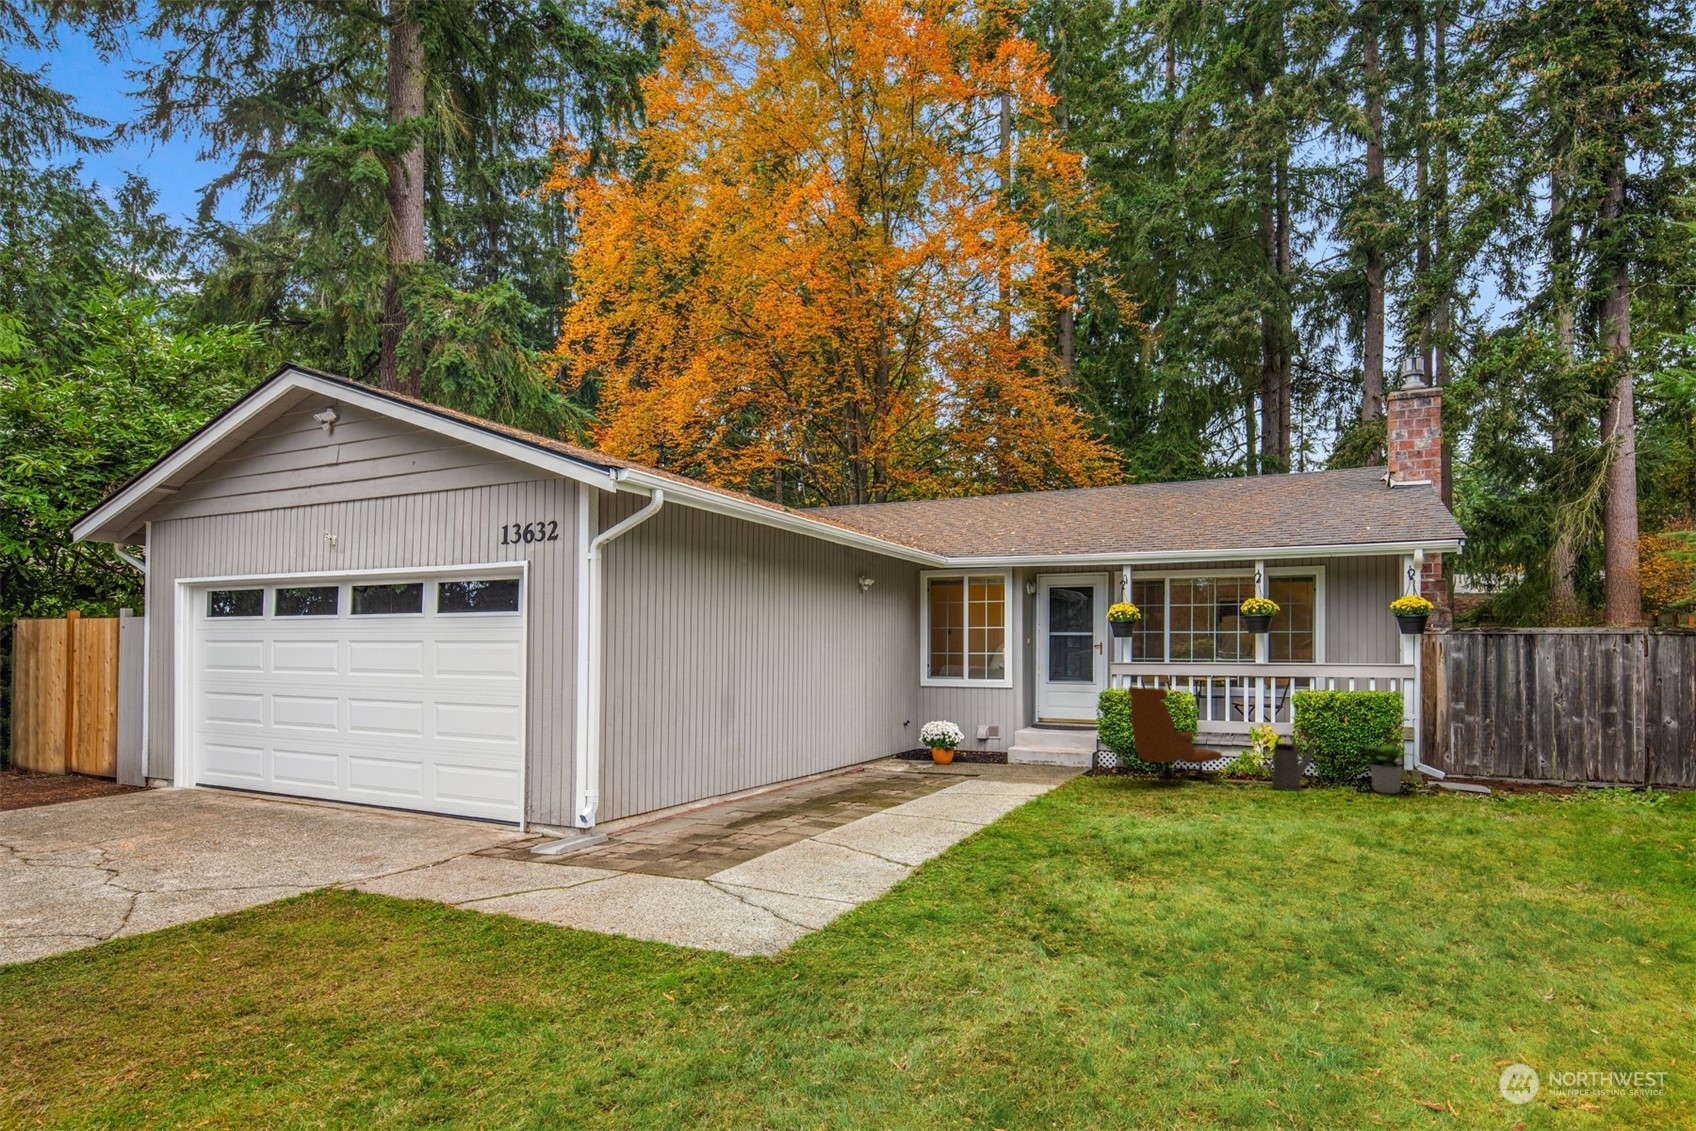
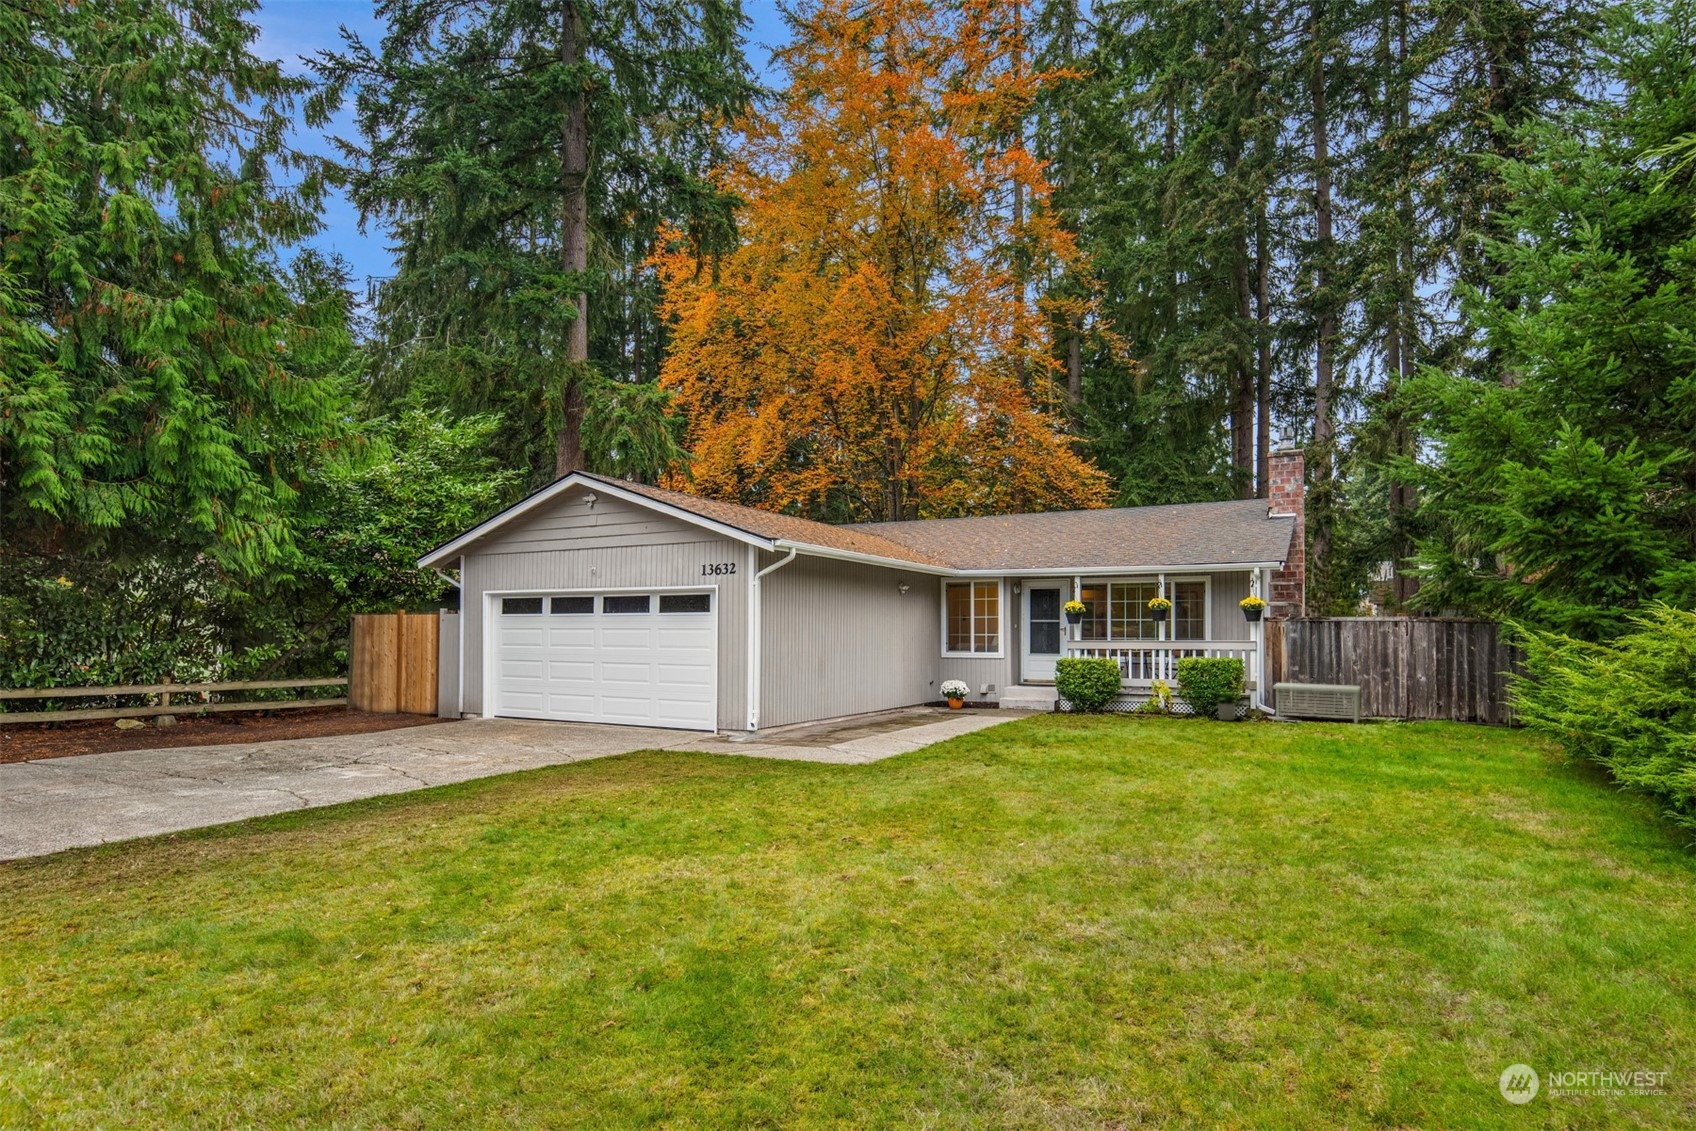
lounge chair: present [1128,686,1222,787] -> none [1070,655,1132,718]
storage bench: none [1450,729,1614,802] -> present [1273,683,1361,723]
watering can: present [1269,734,1315,791] -> none [1155,685,1189,719]

